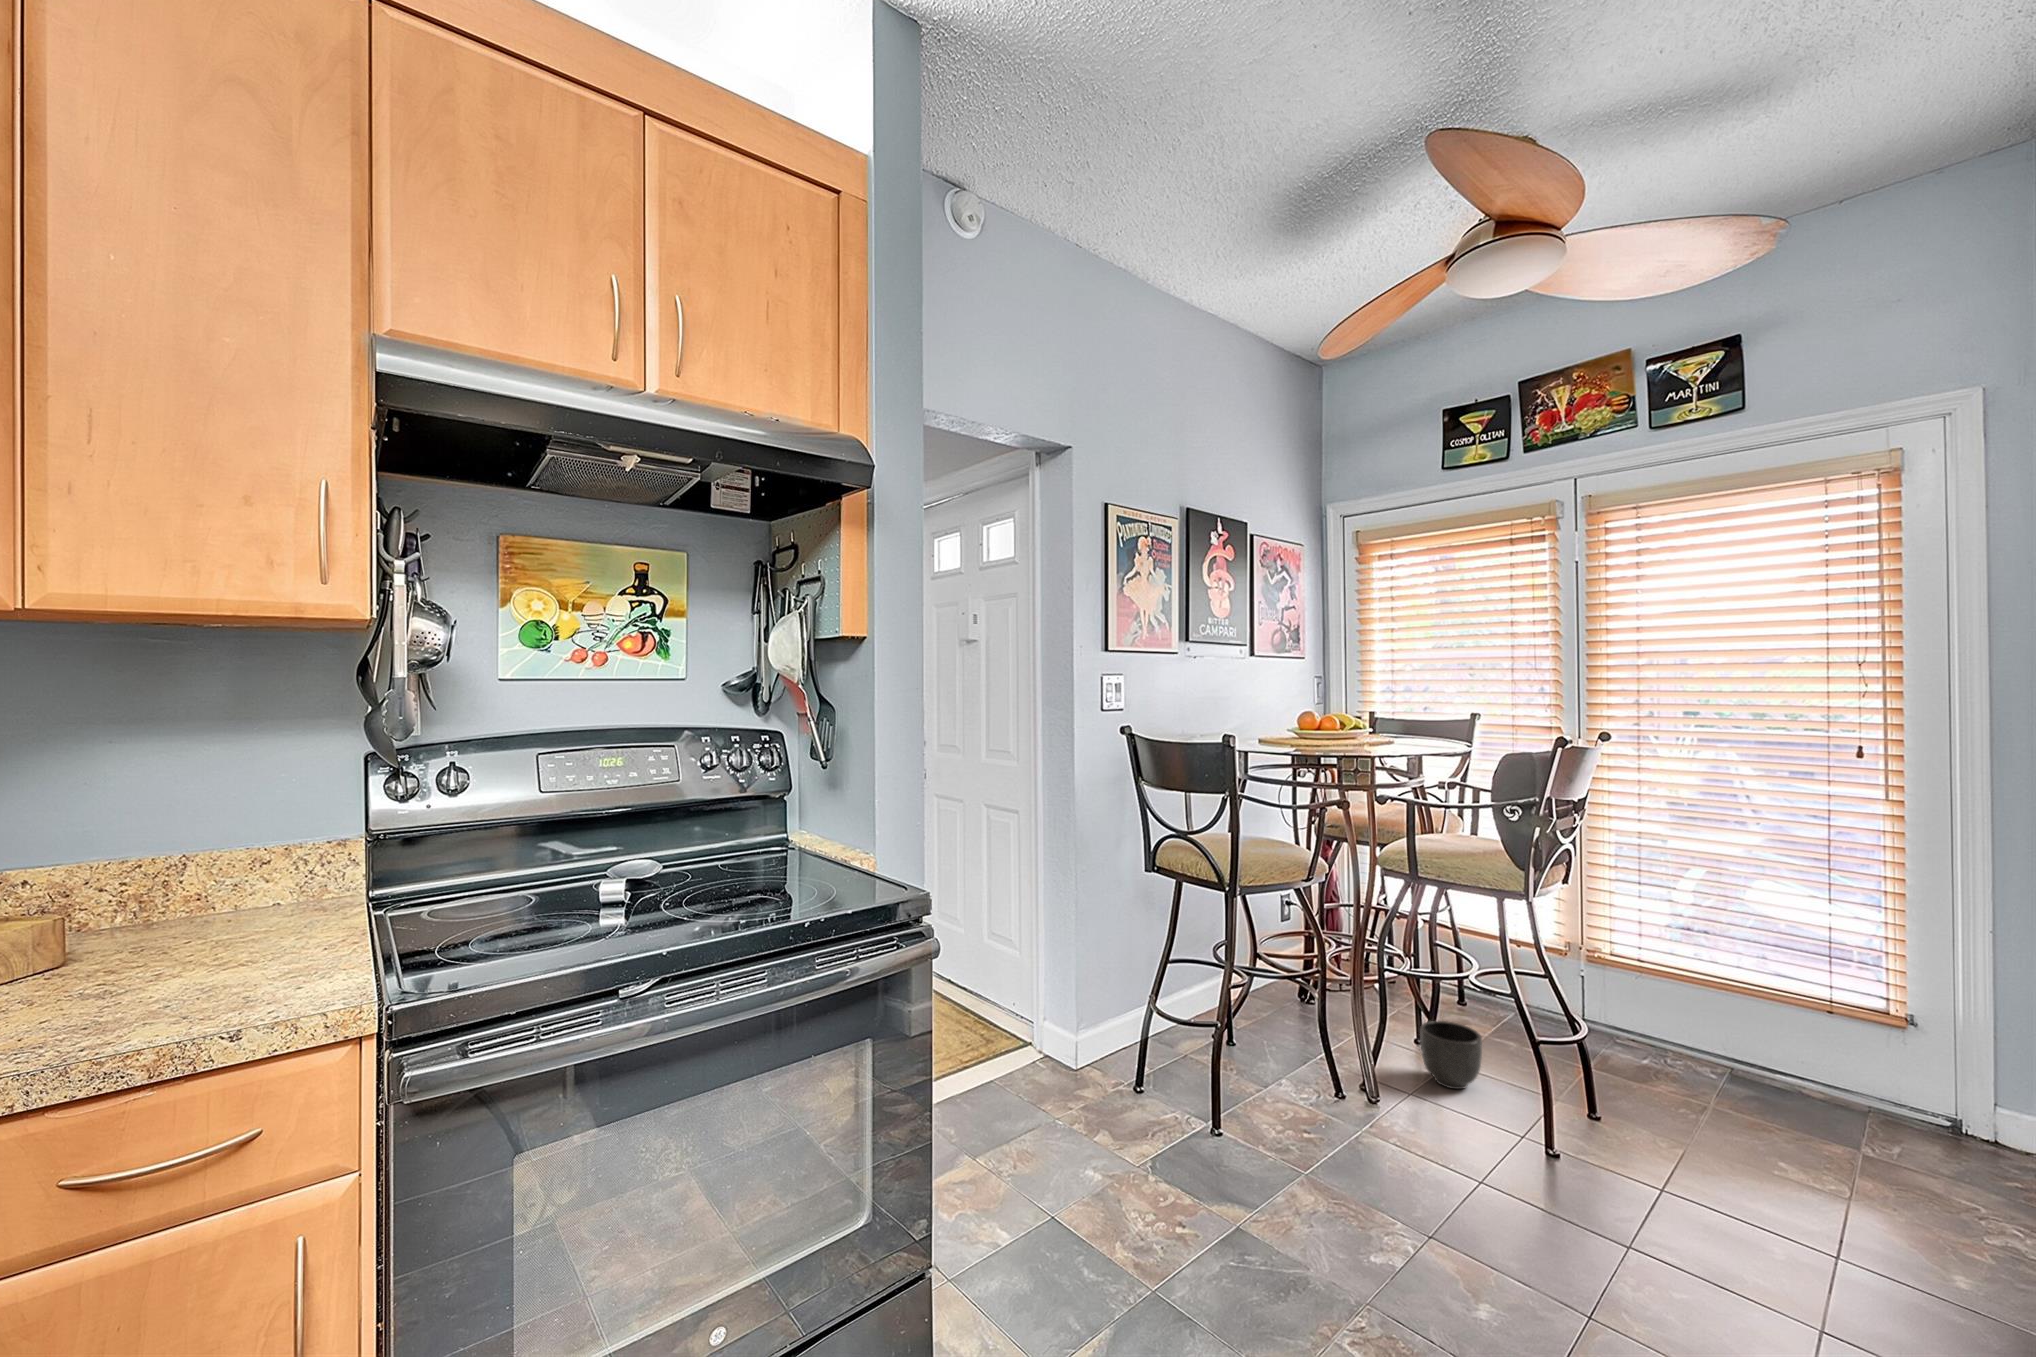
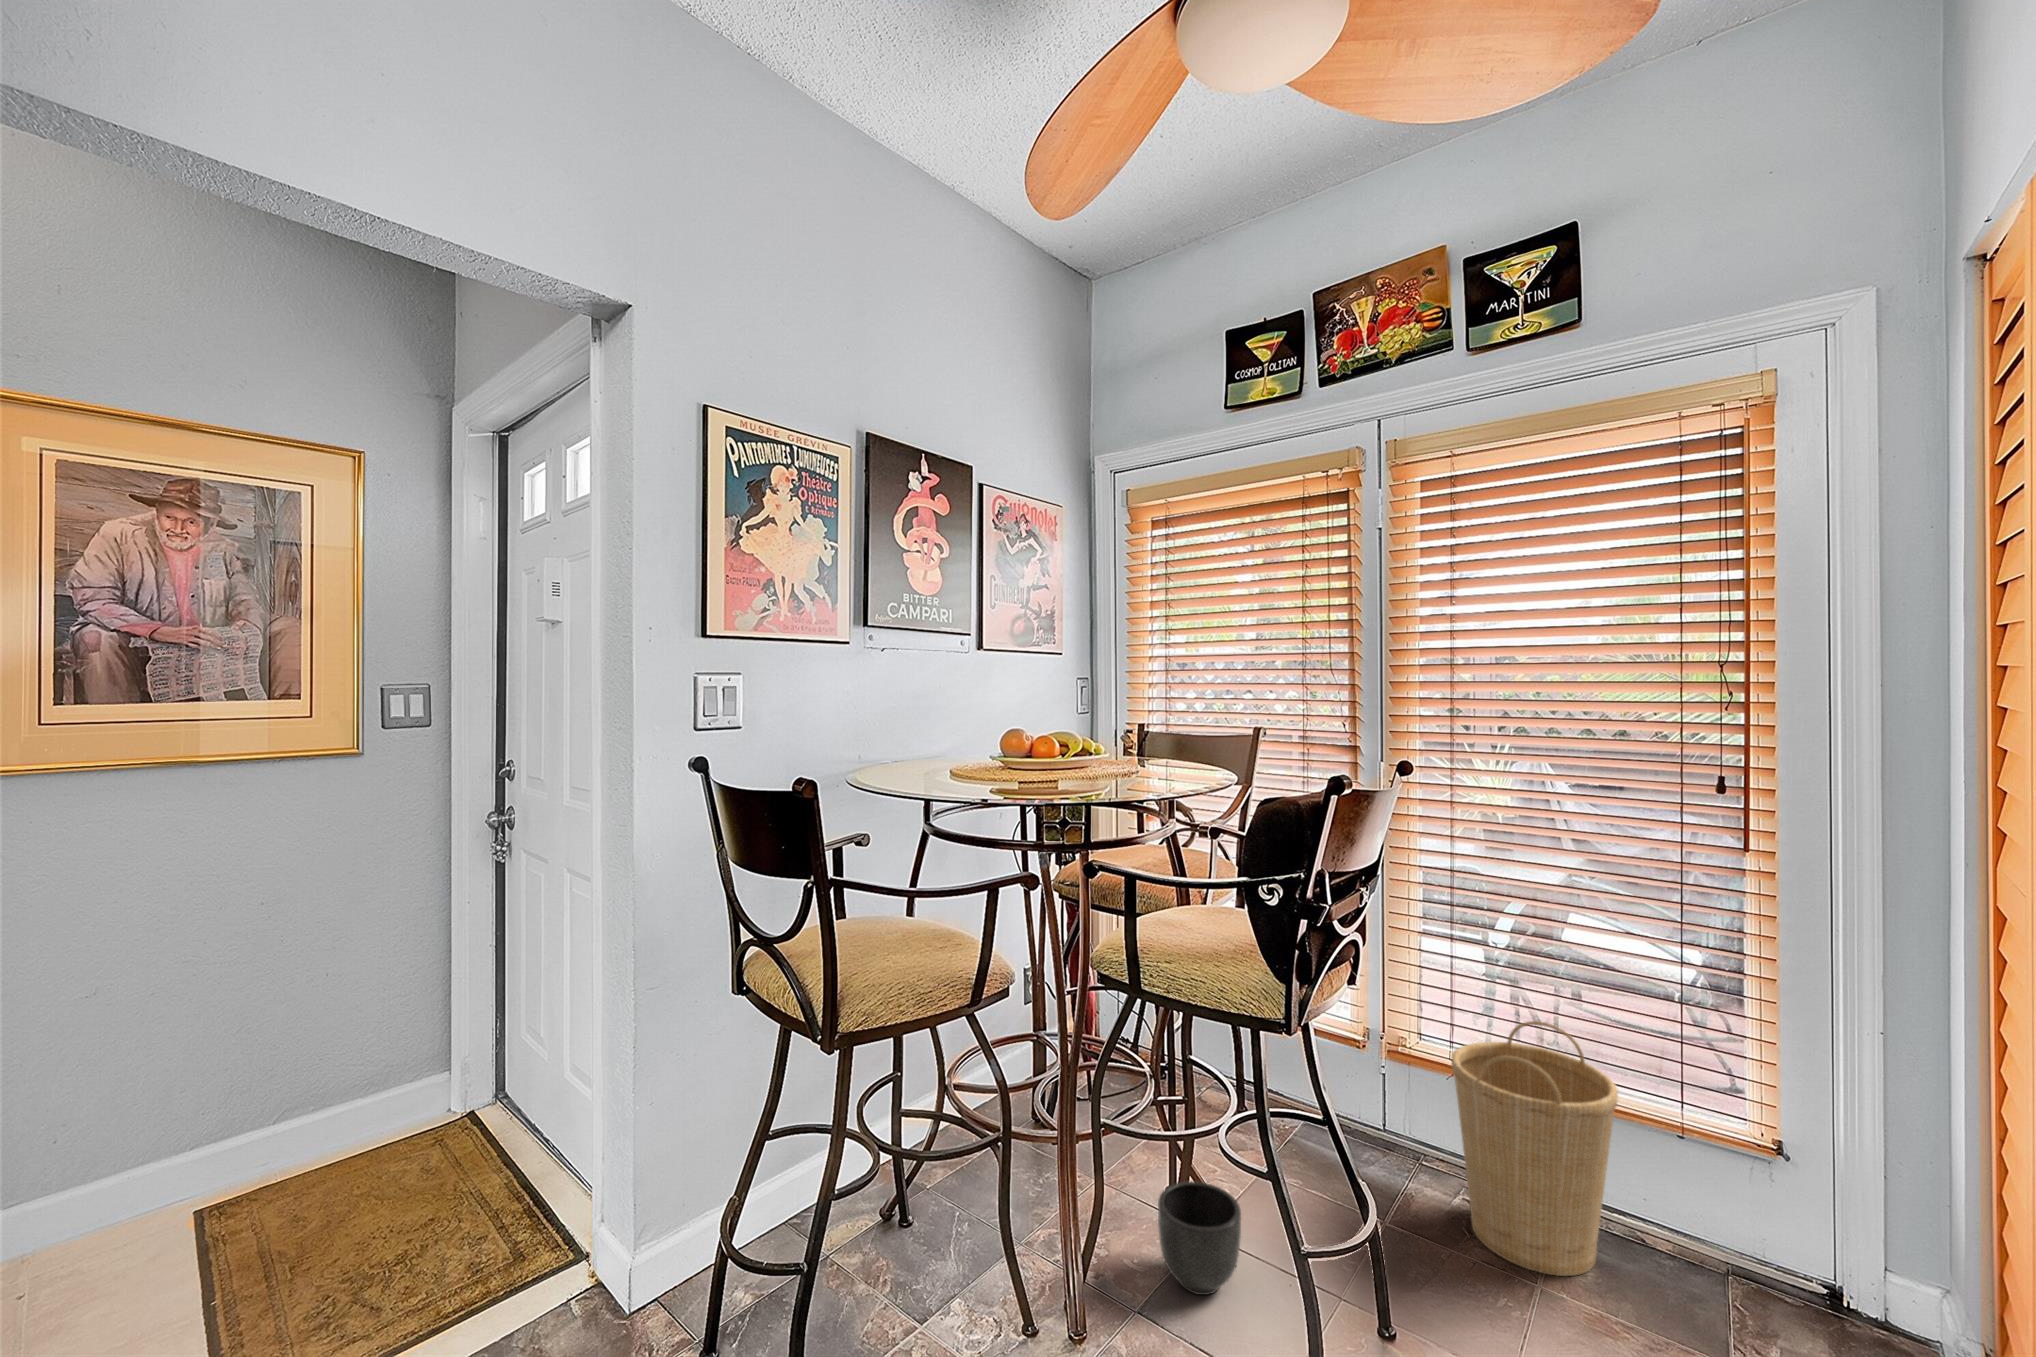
basket: none [1640,928,1775,1101] -> present [1452,1021,1618,1276]

